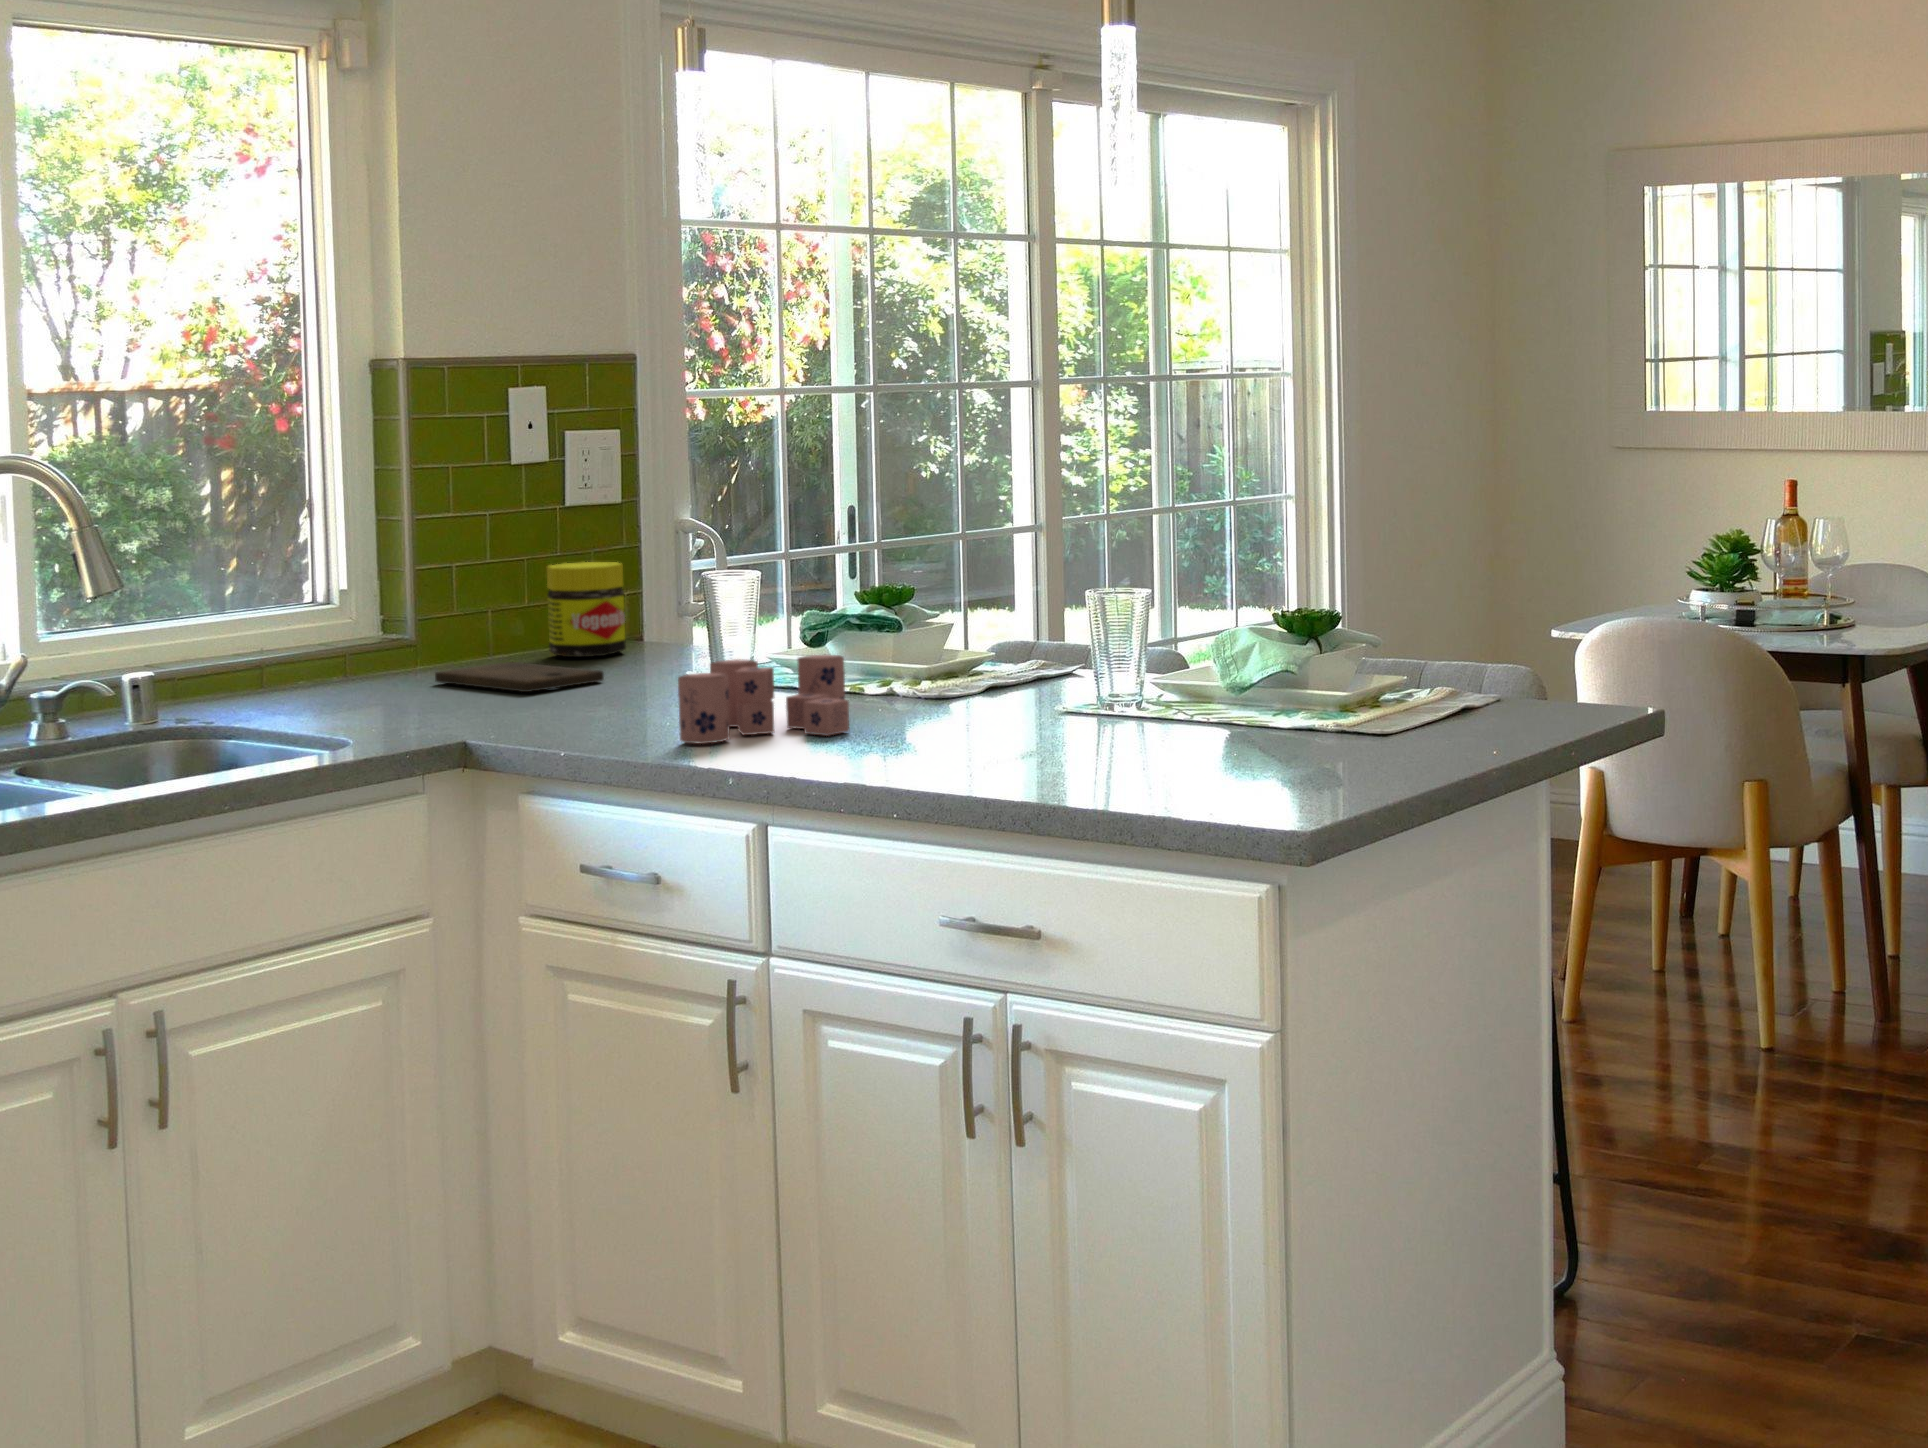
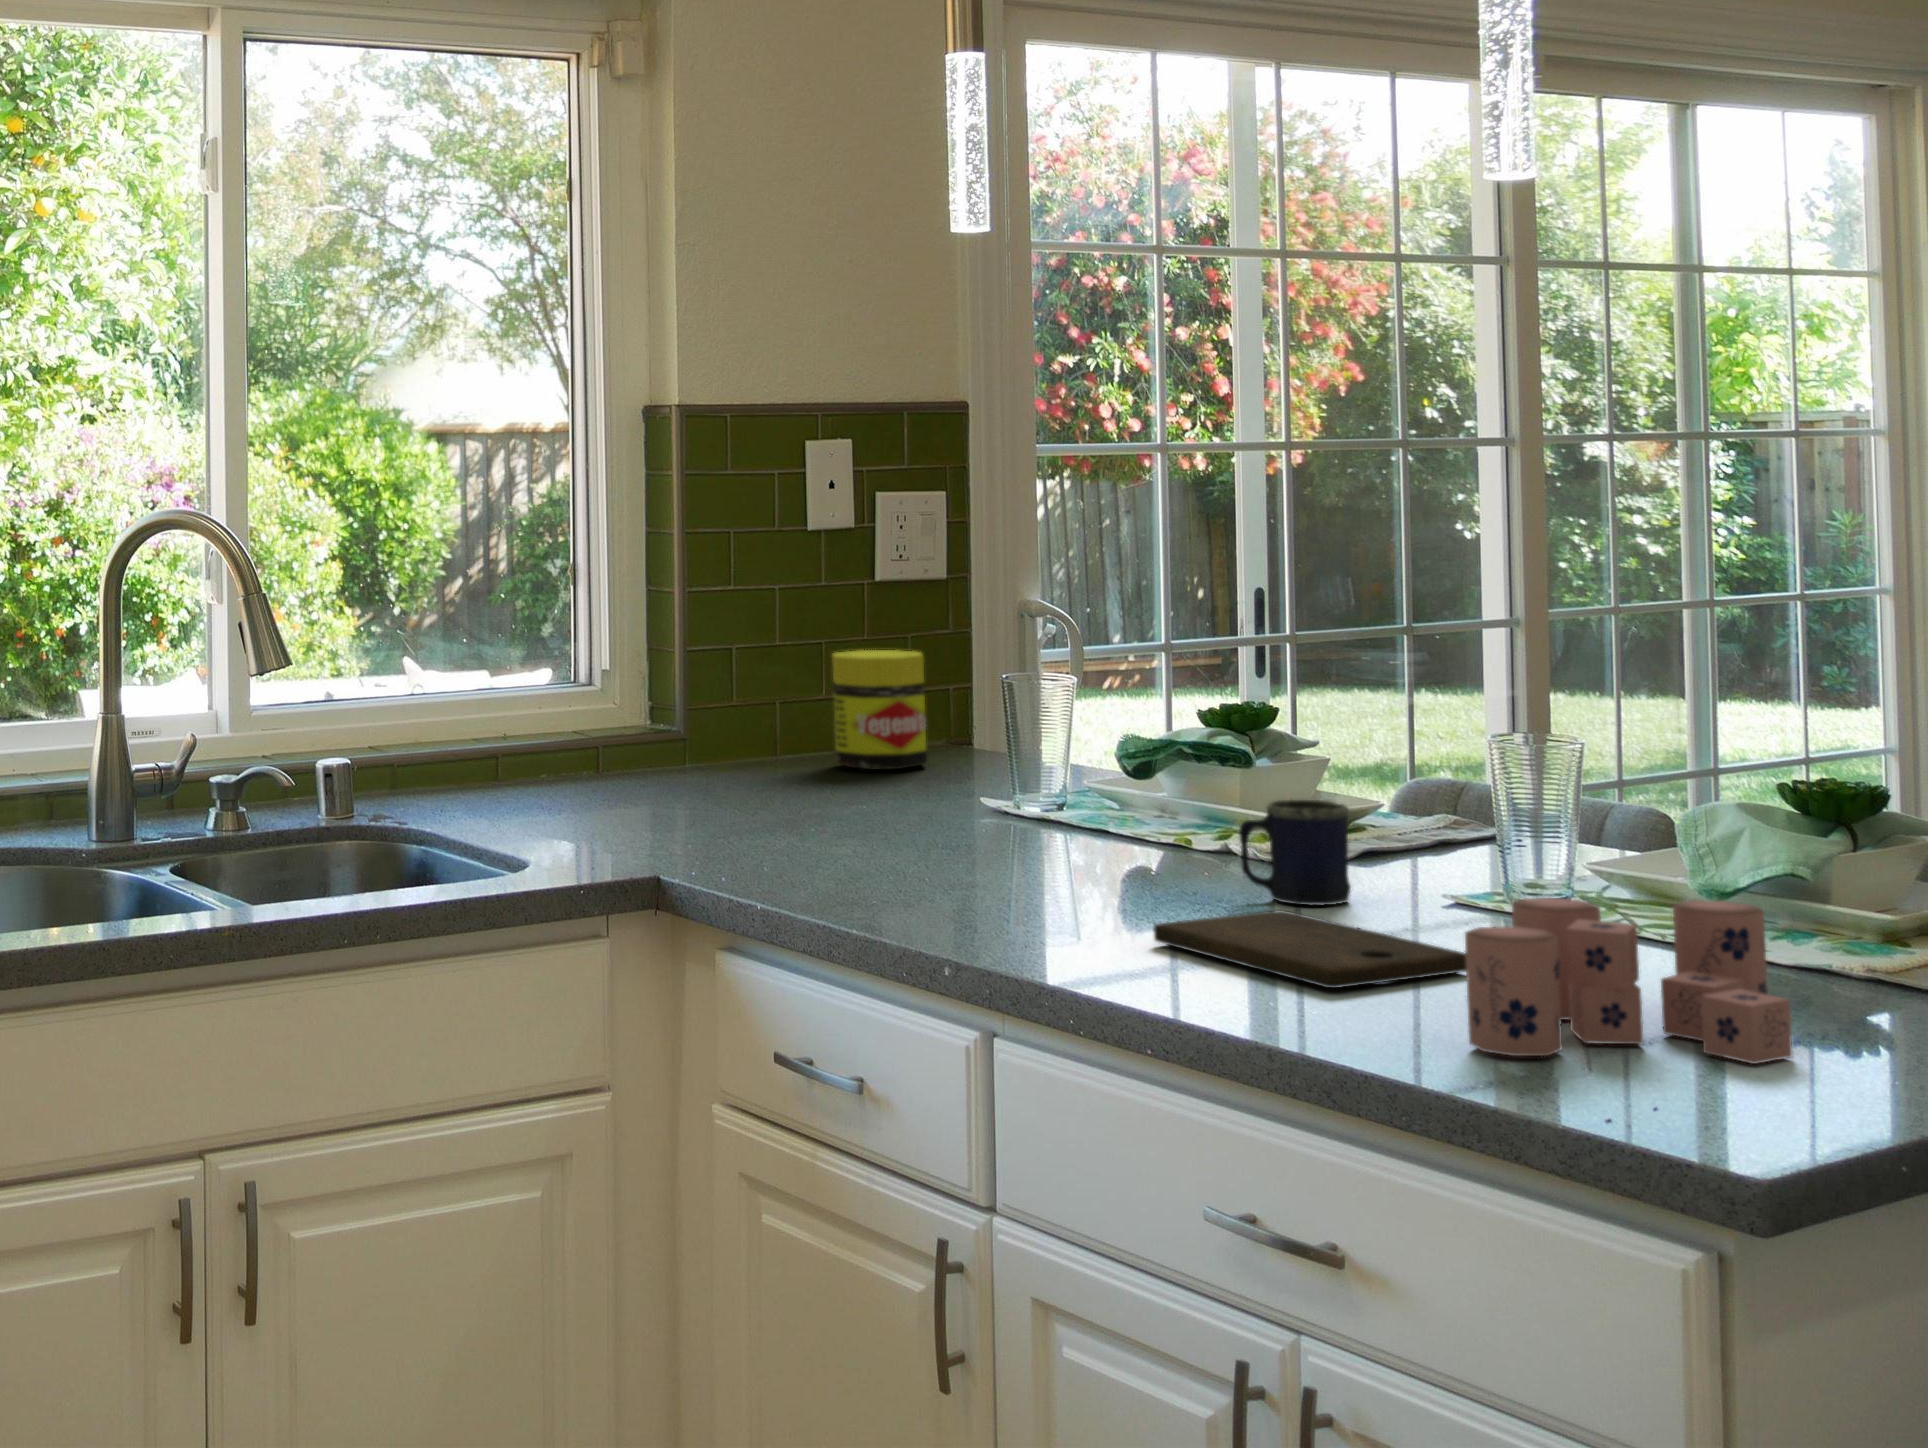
mug: none [924,646,999,719] -> present [1239,799,1351,906]
candle: present [678,654,849,744] -> present [1465,898,1792,1064]
cutting board: present [435,662,604,692] -> present [1154,910,1466,988]

